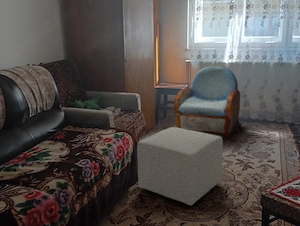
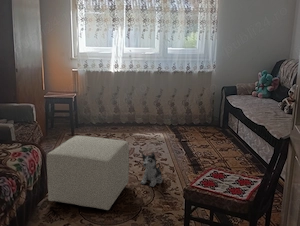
armchair: present [174,66,240,138] -> none [66,75,127,142]
plush toy: none [236,151,262,189] -> present [141,153,162,187]

